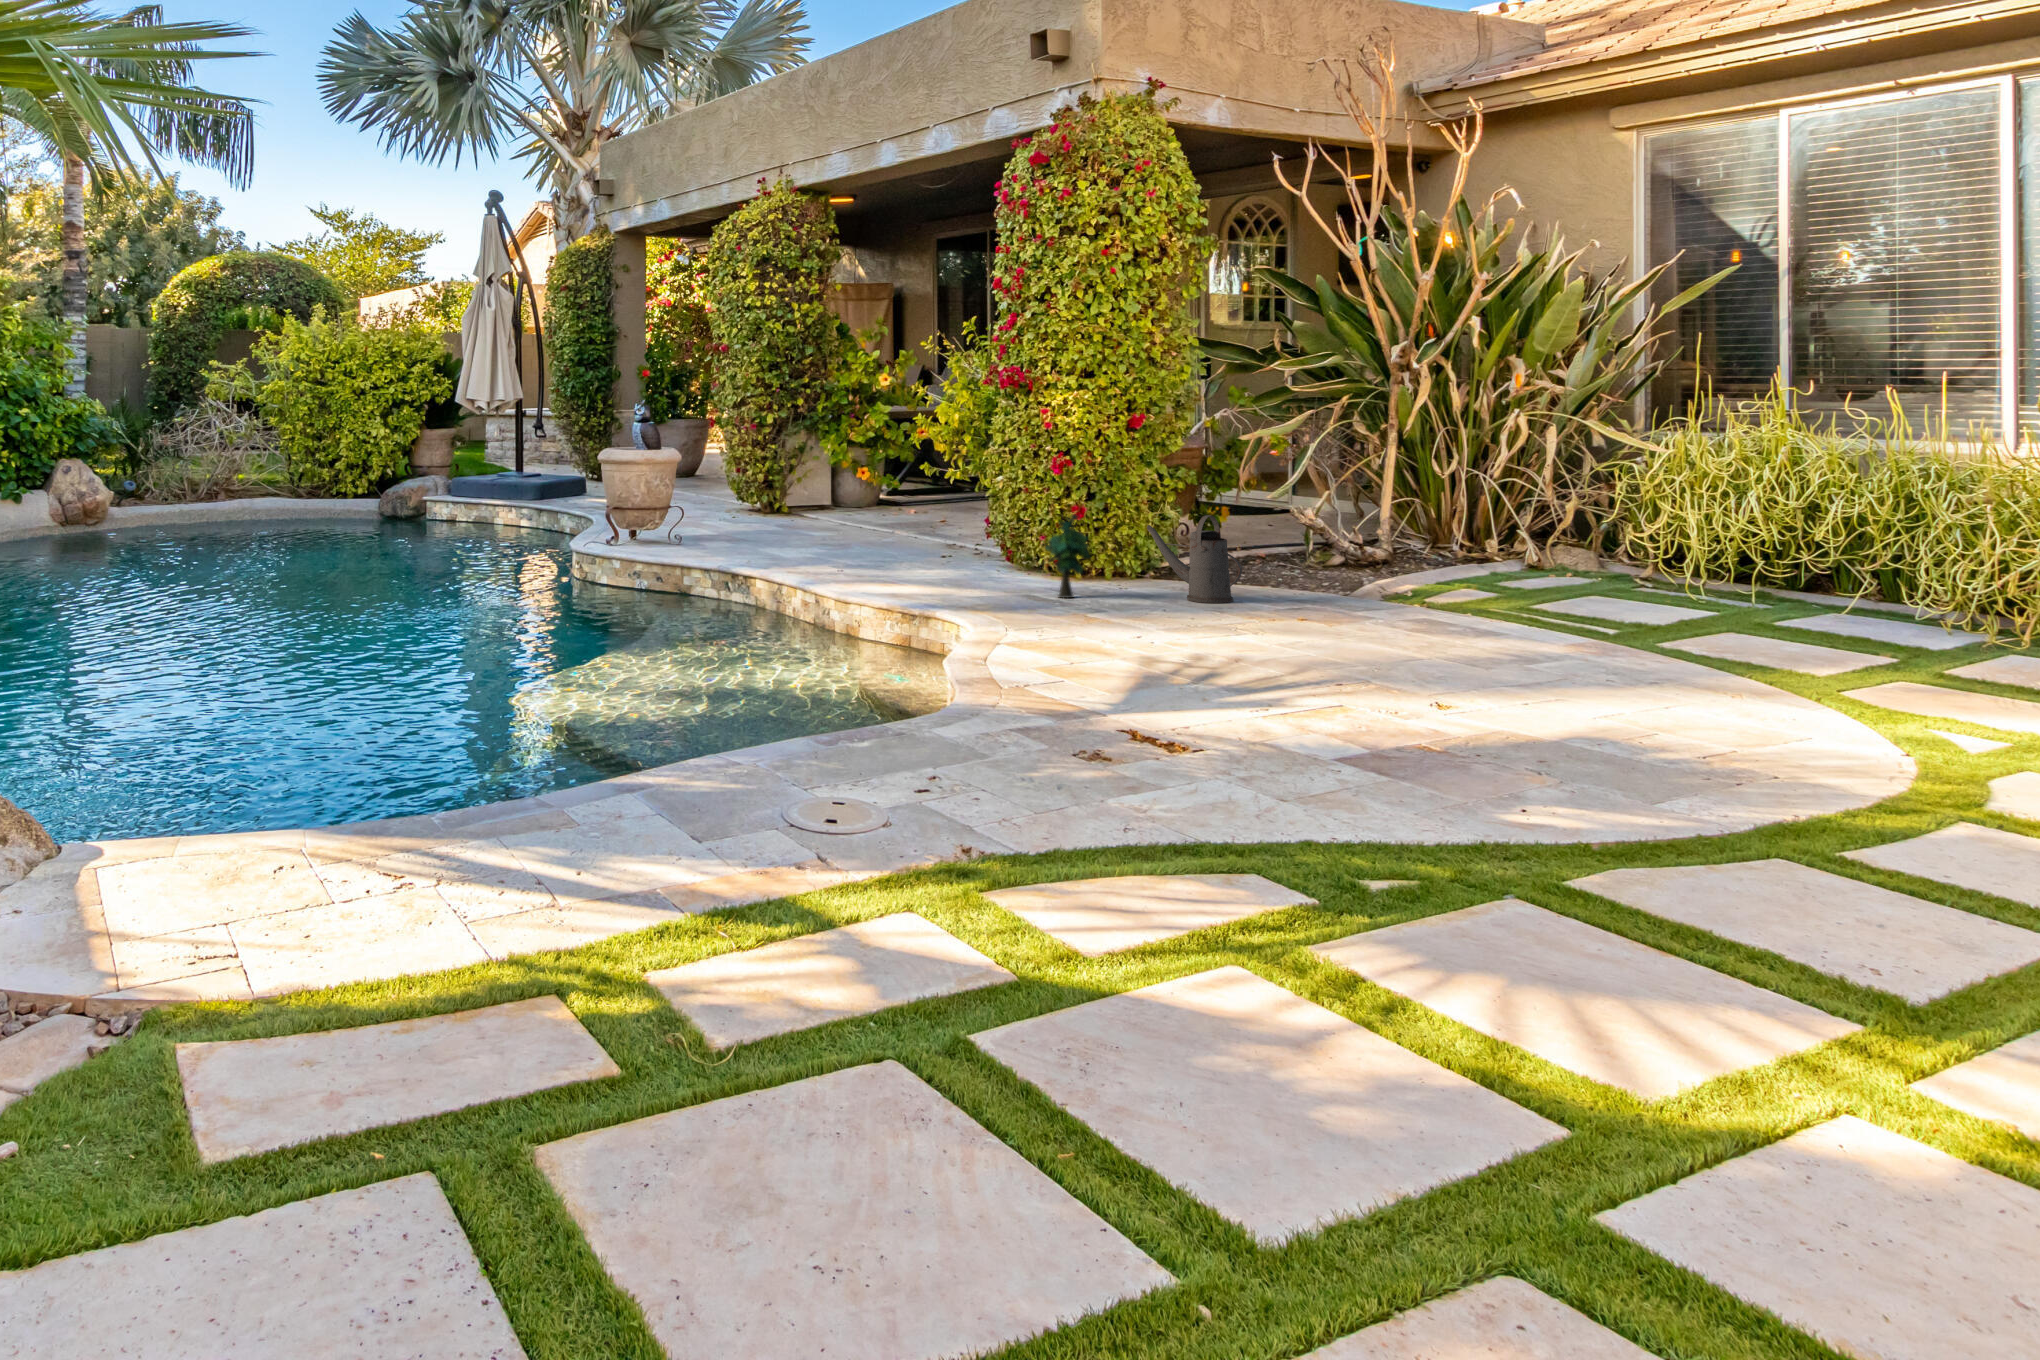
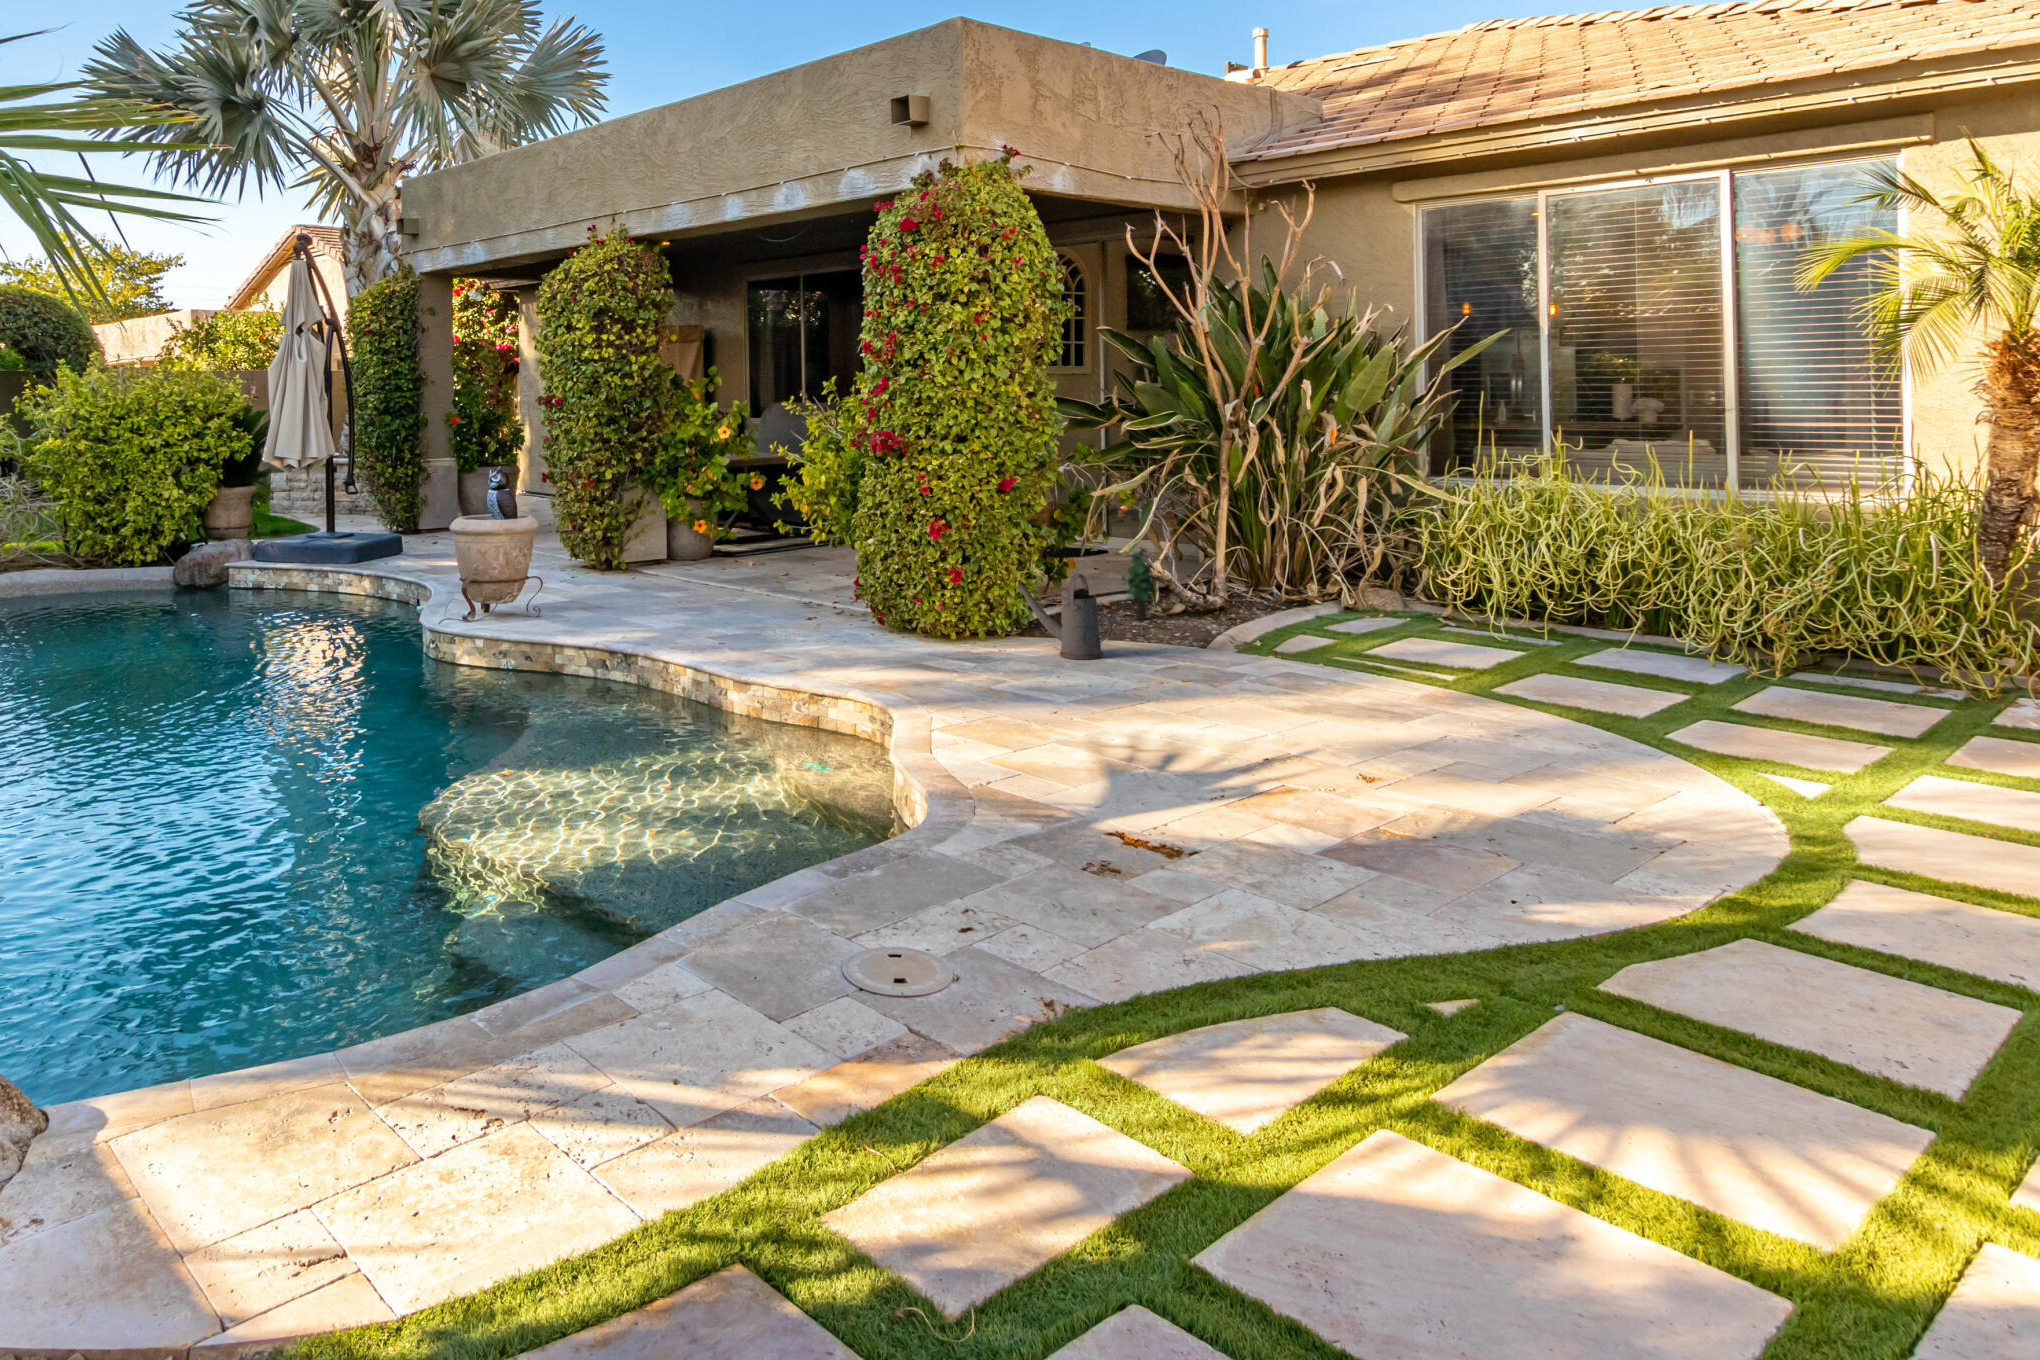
decorative plant: present [1044,514,1090,598] -> present [1122,548,1160,620]

